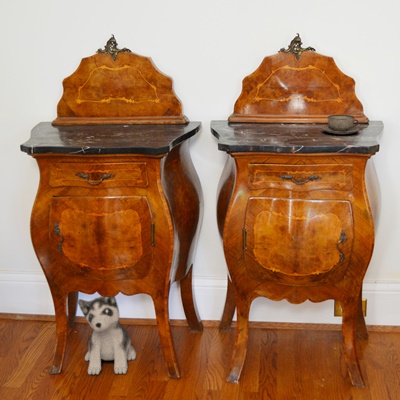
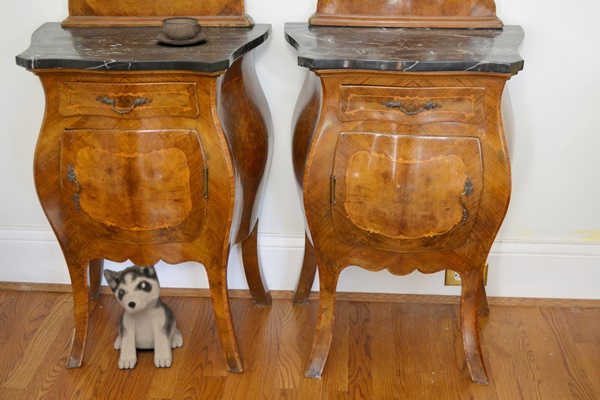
teacup: present [322,115,360,134] -> present [155,17,207,45]

